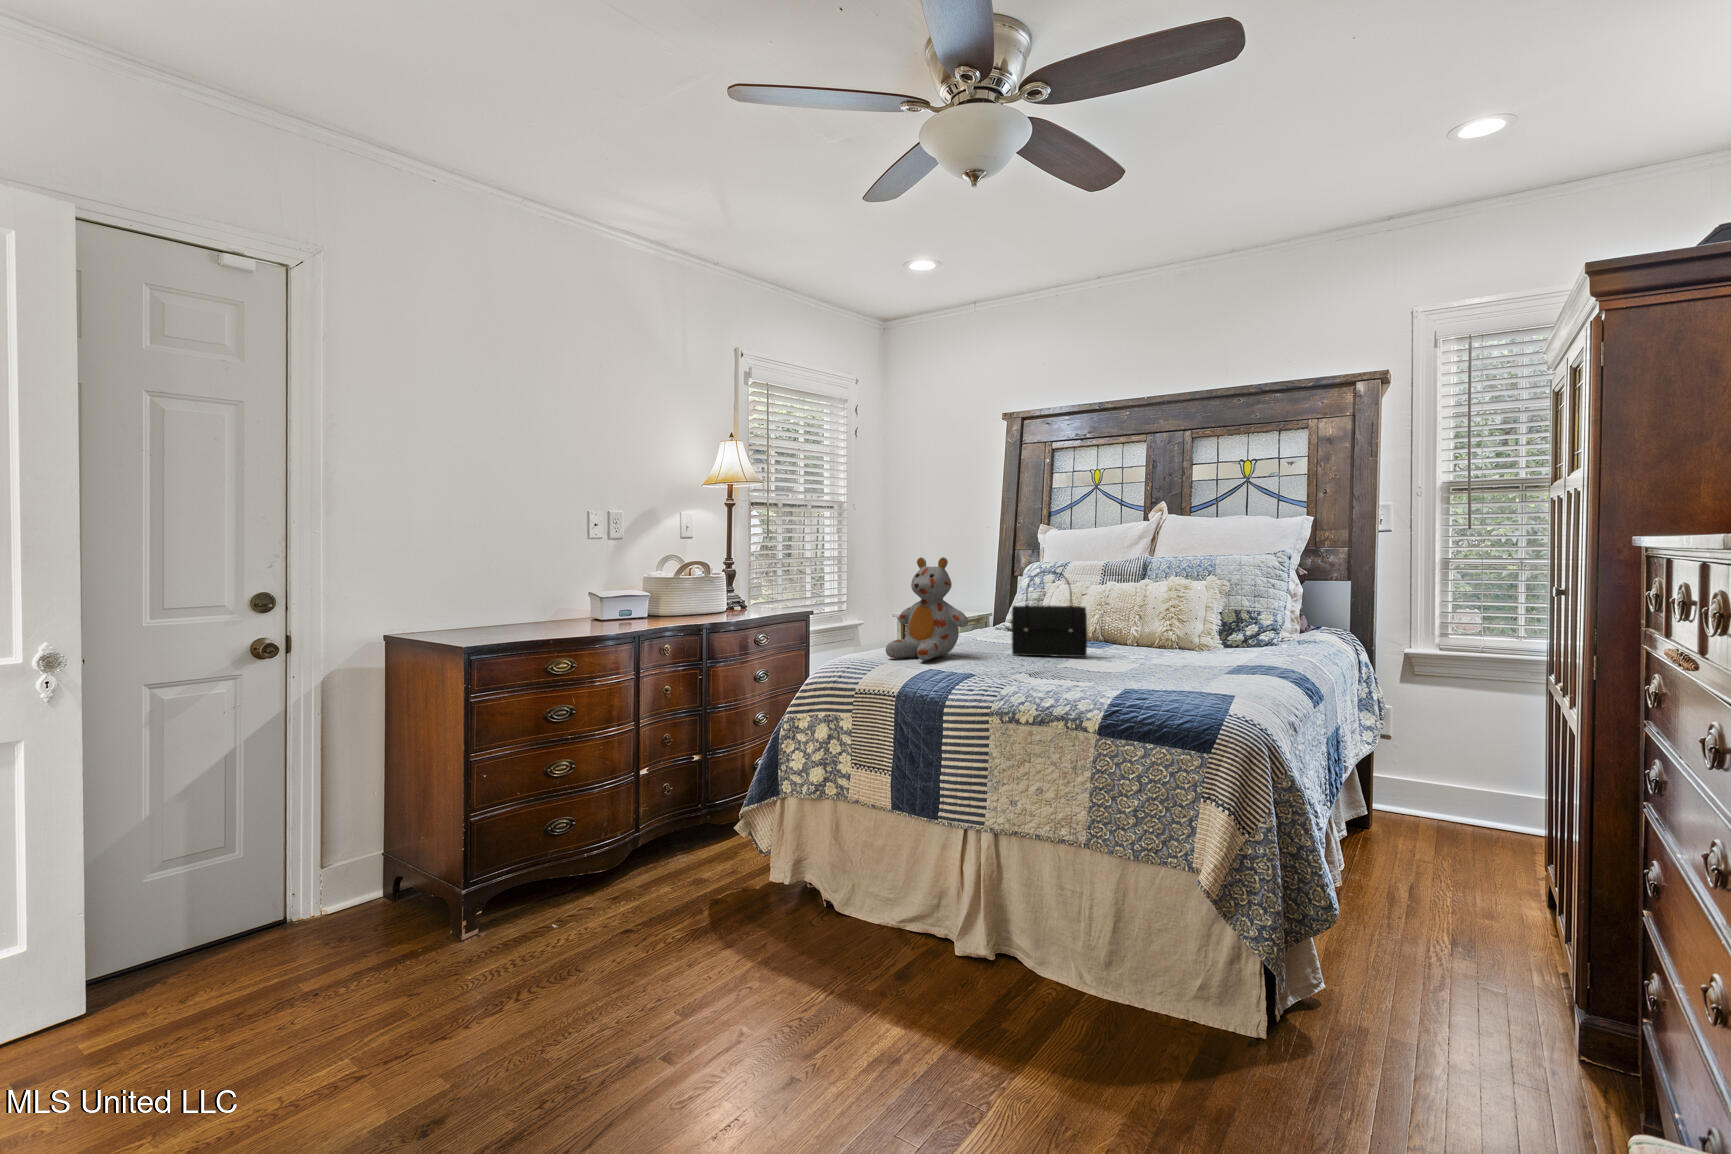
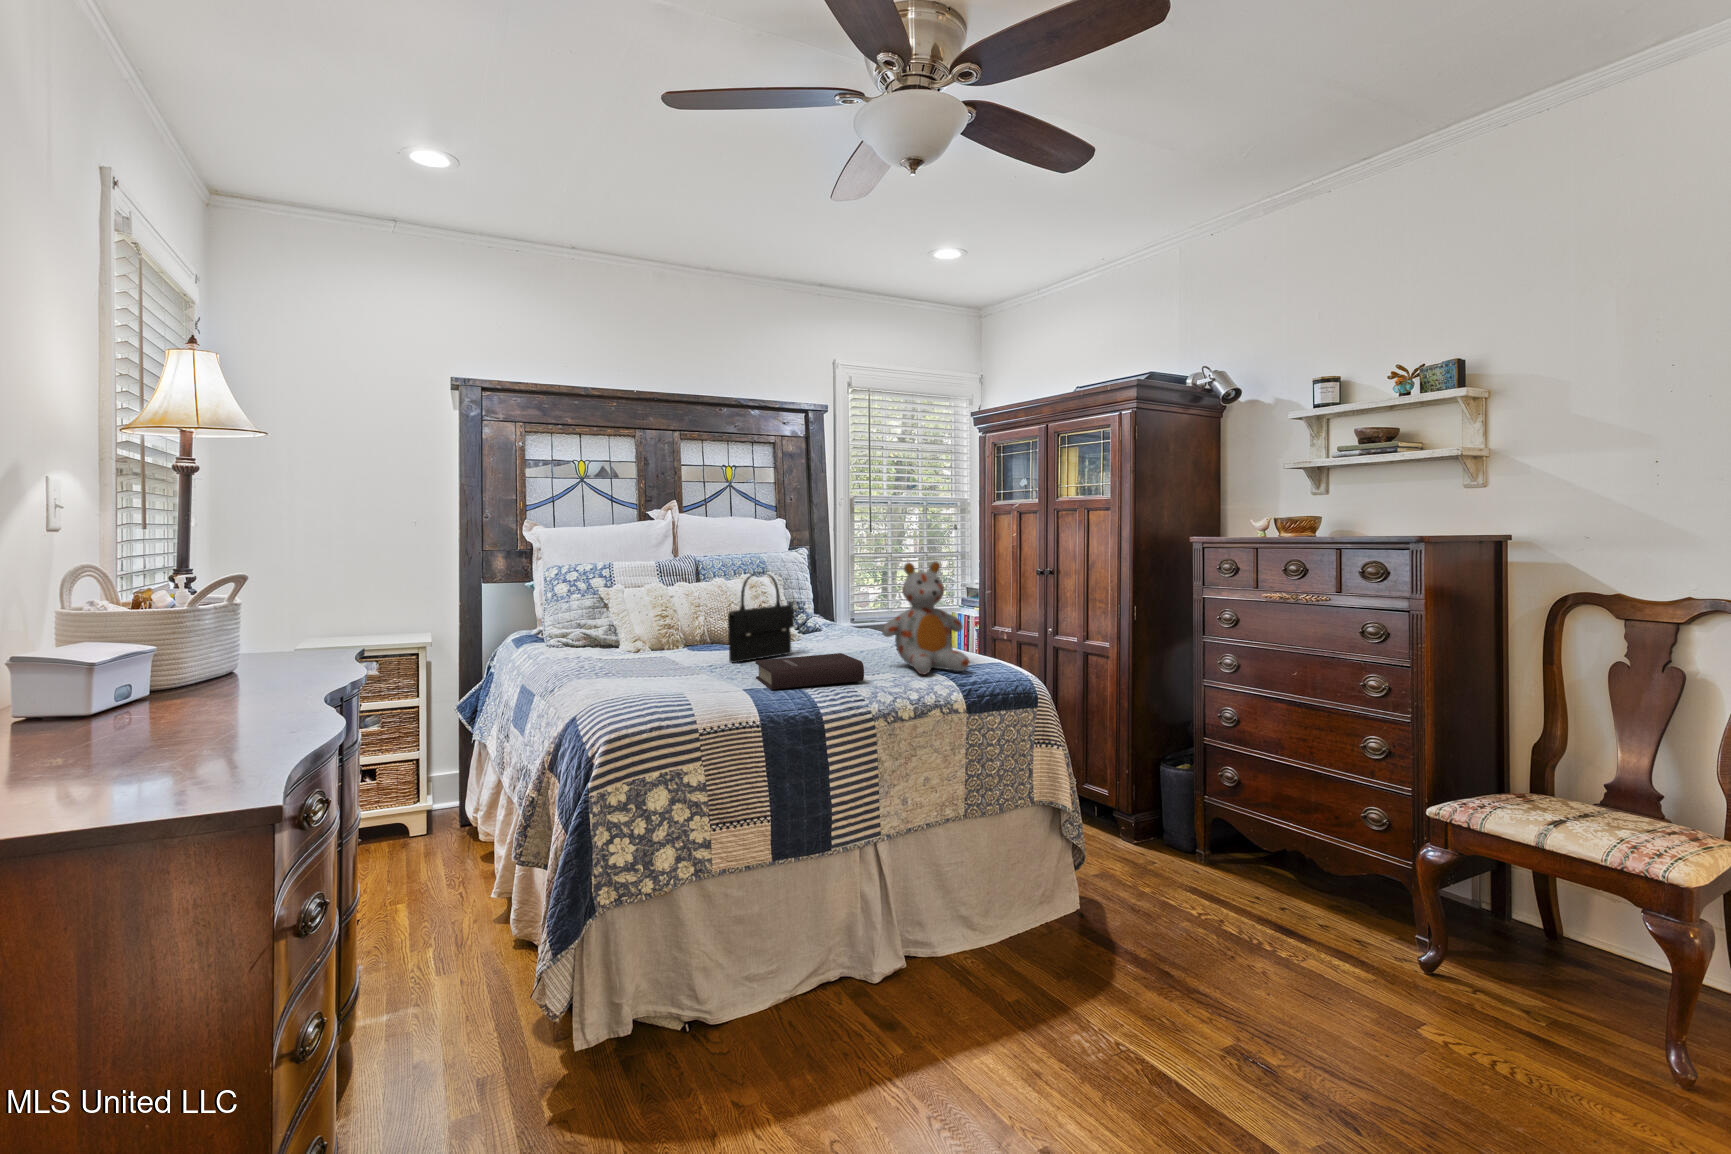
stuffed bear: present [886,557,968,661] -> present [882,561,969,674]
book: none [945,649,1055,680] -> present [755,653,864,690]

